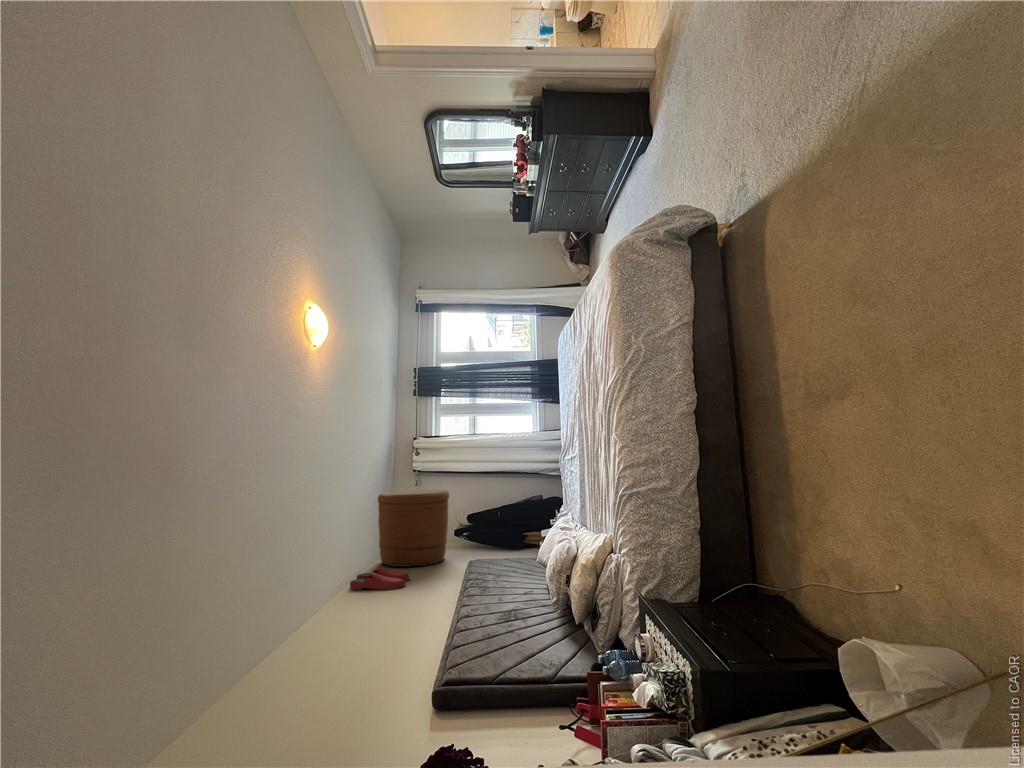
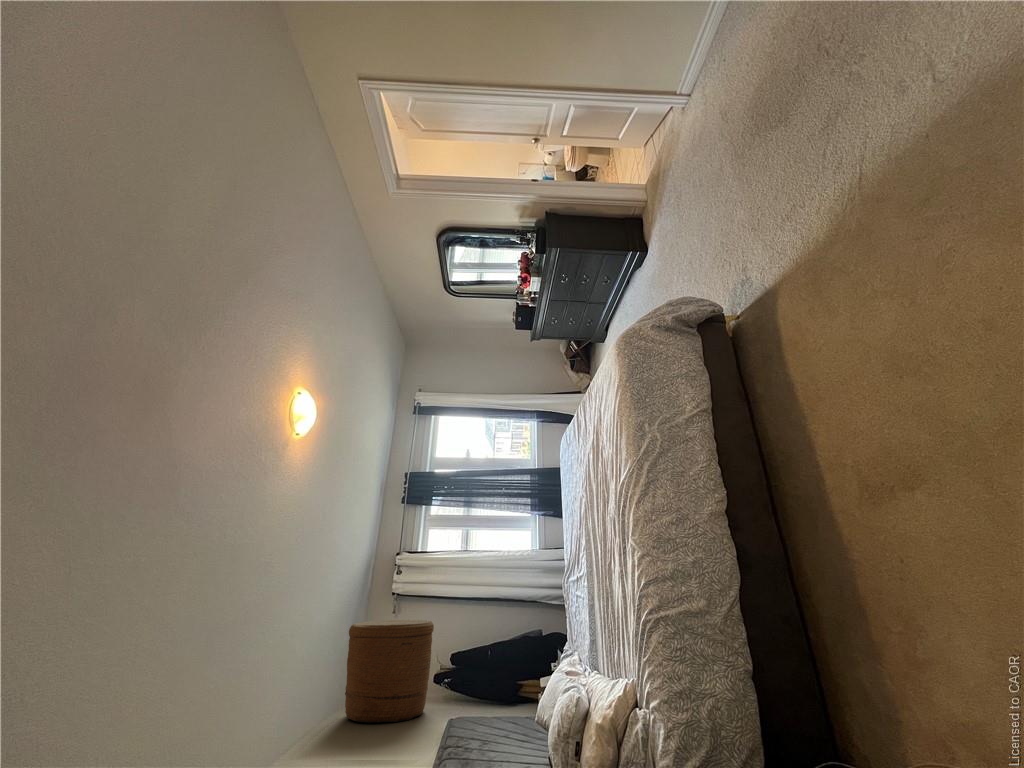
slippers: present [350,567,409,590] -> none [299,723,377,756]

